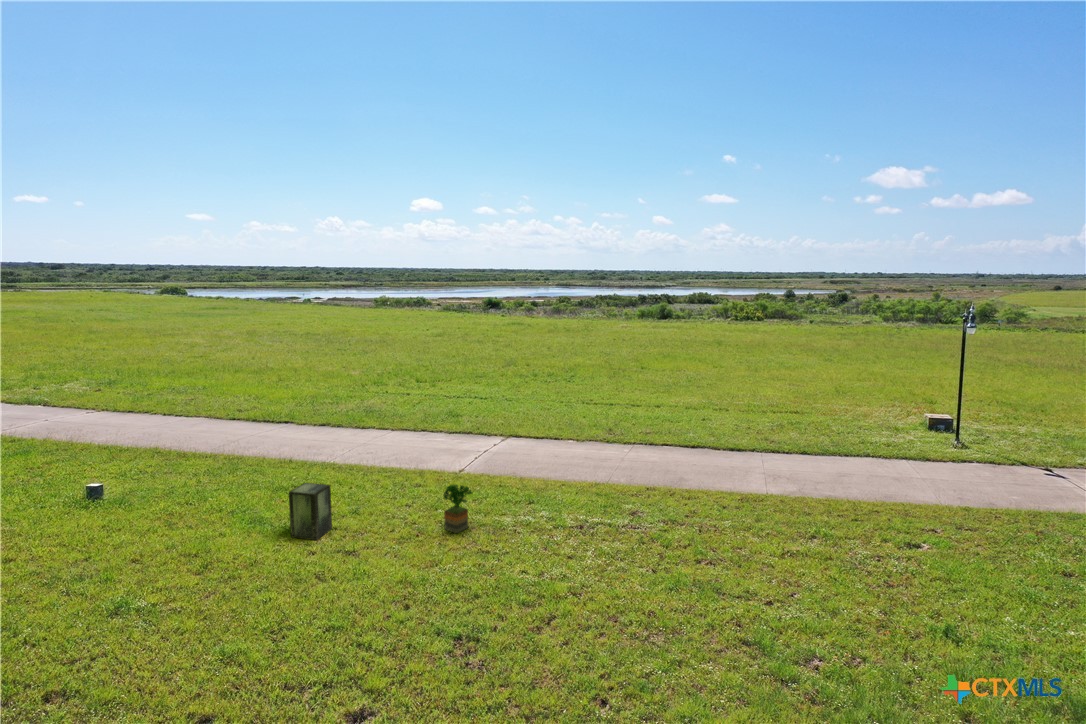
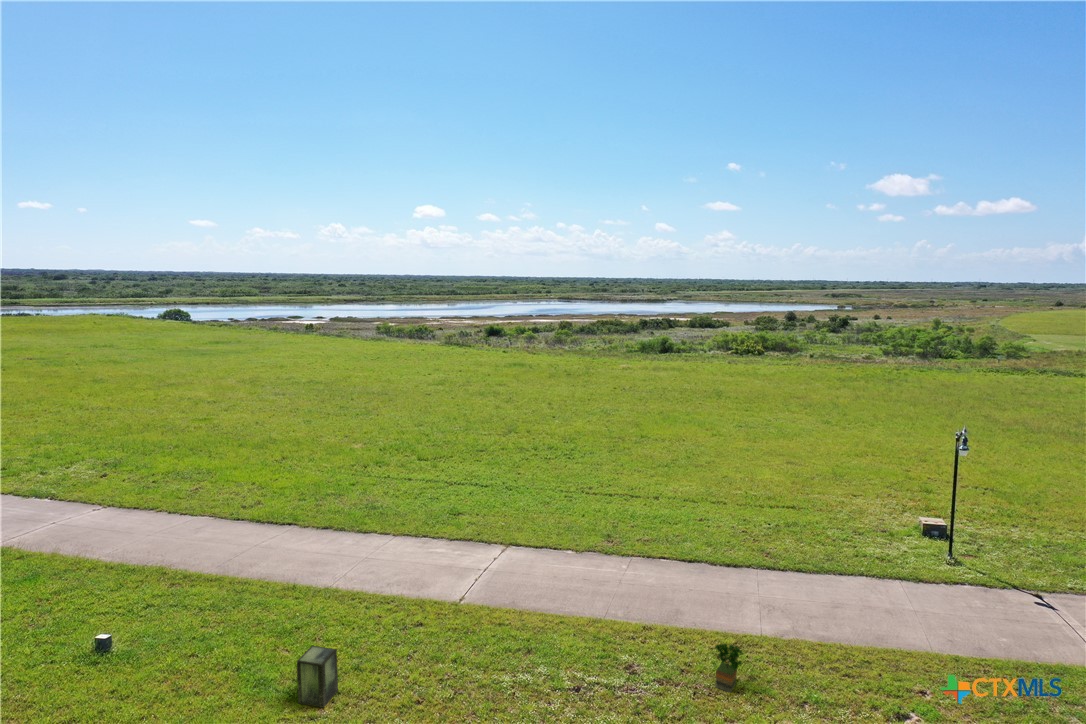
potted tree: present [443,484,472,533] -> present [715,643,743,693]

